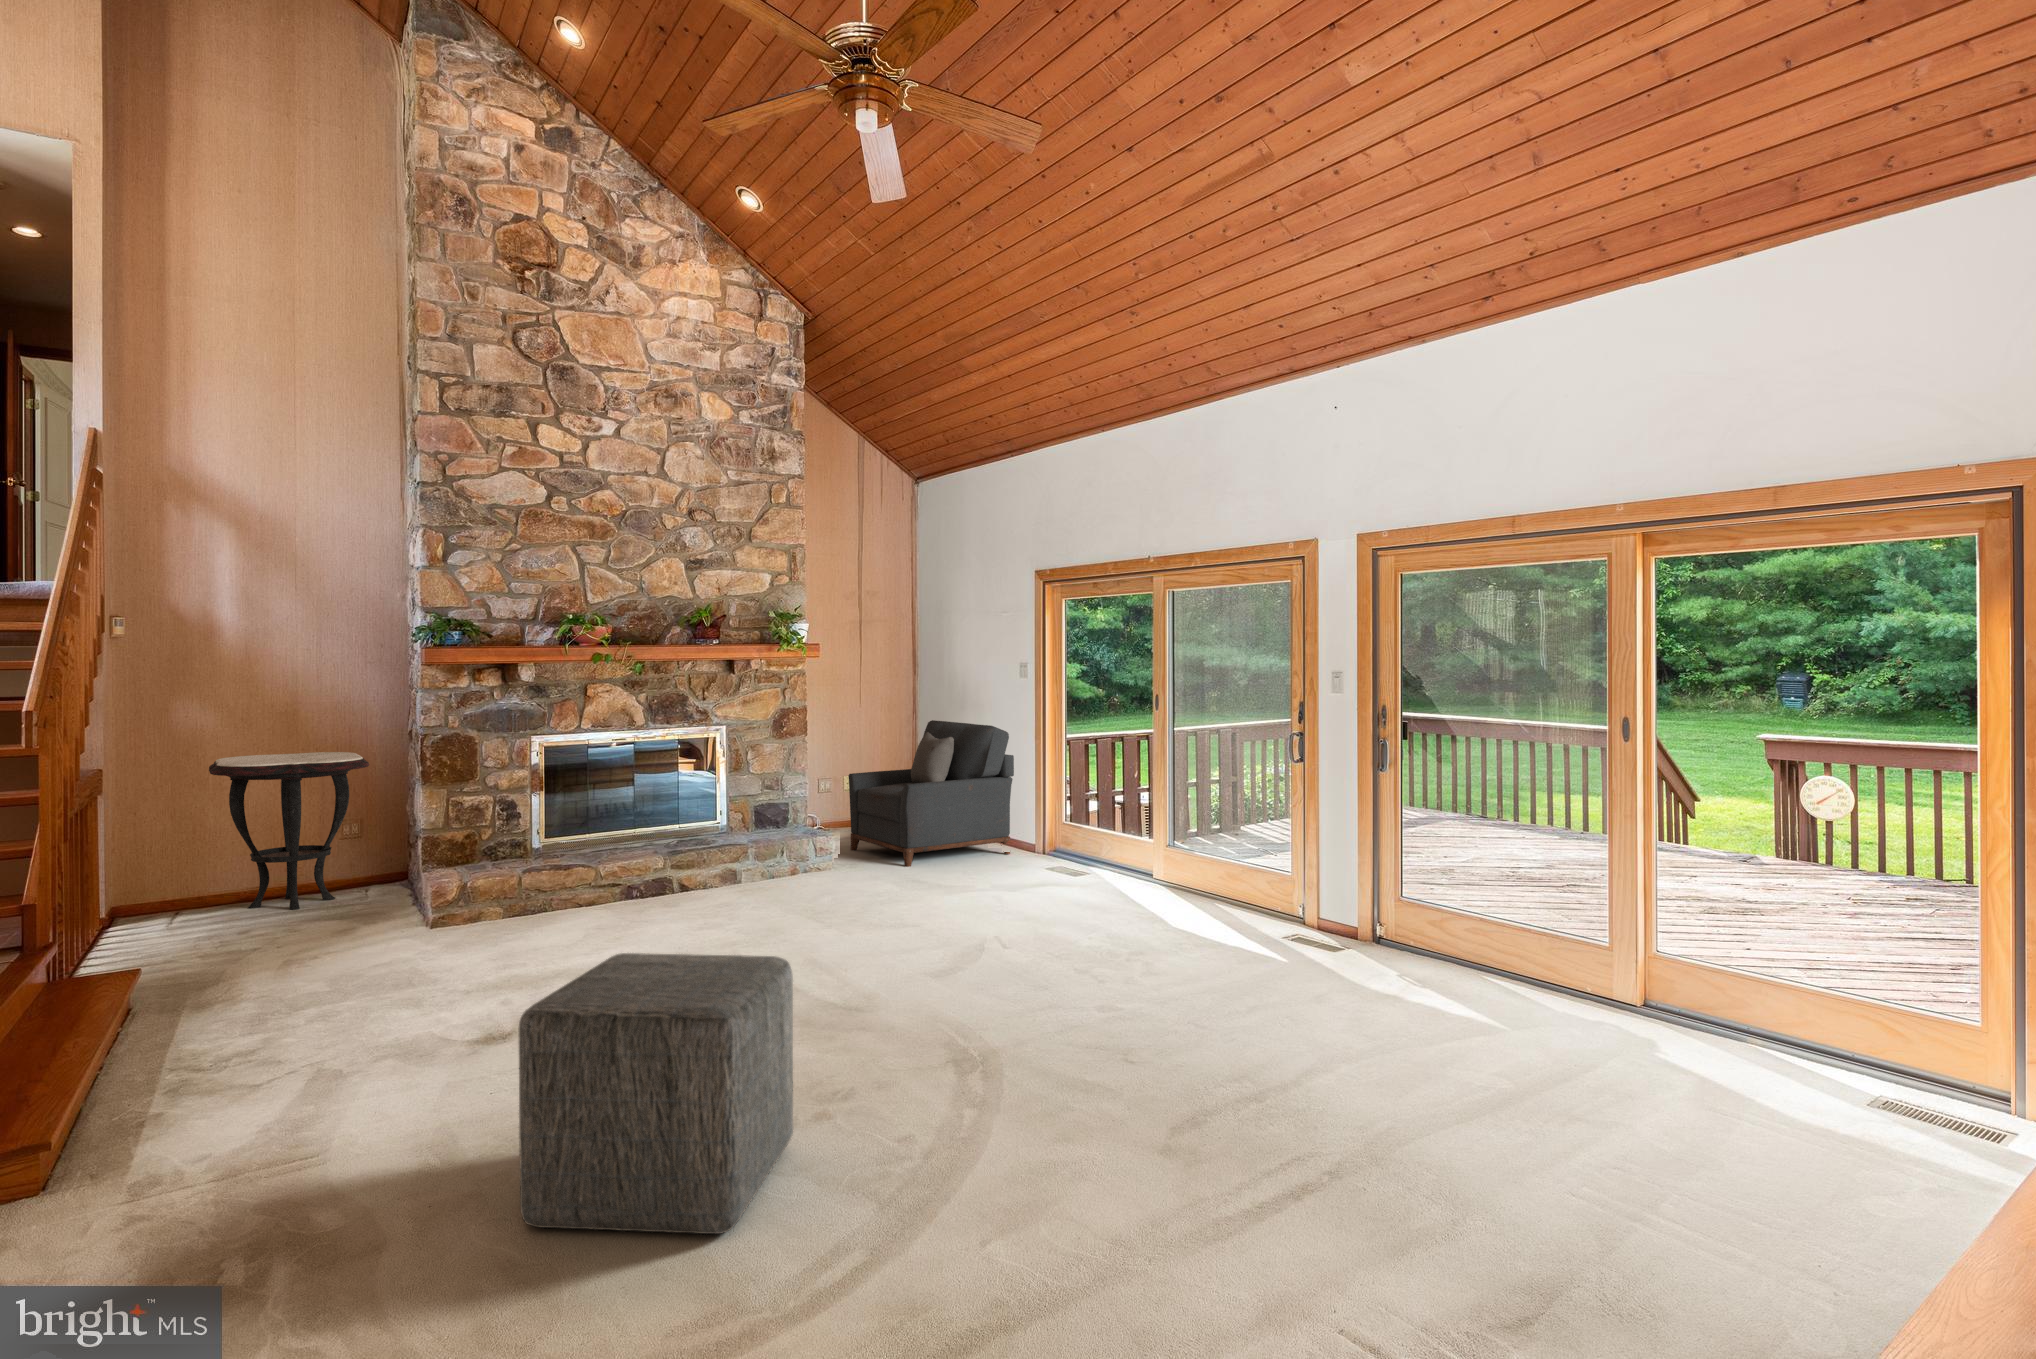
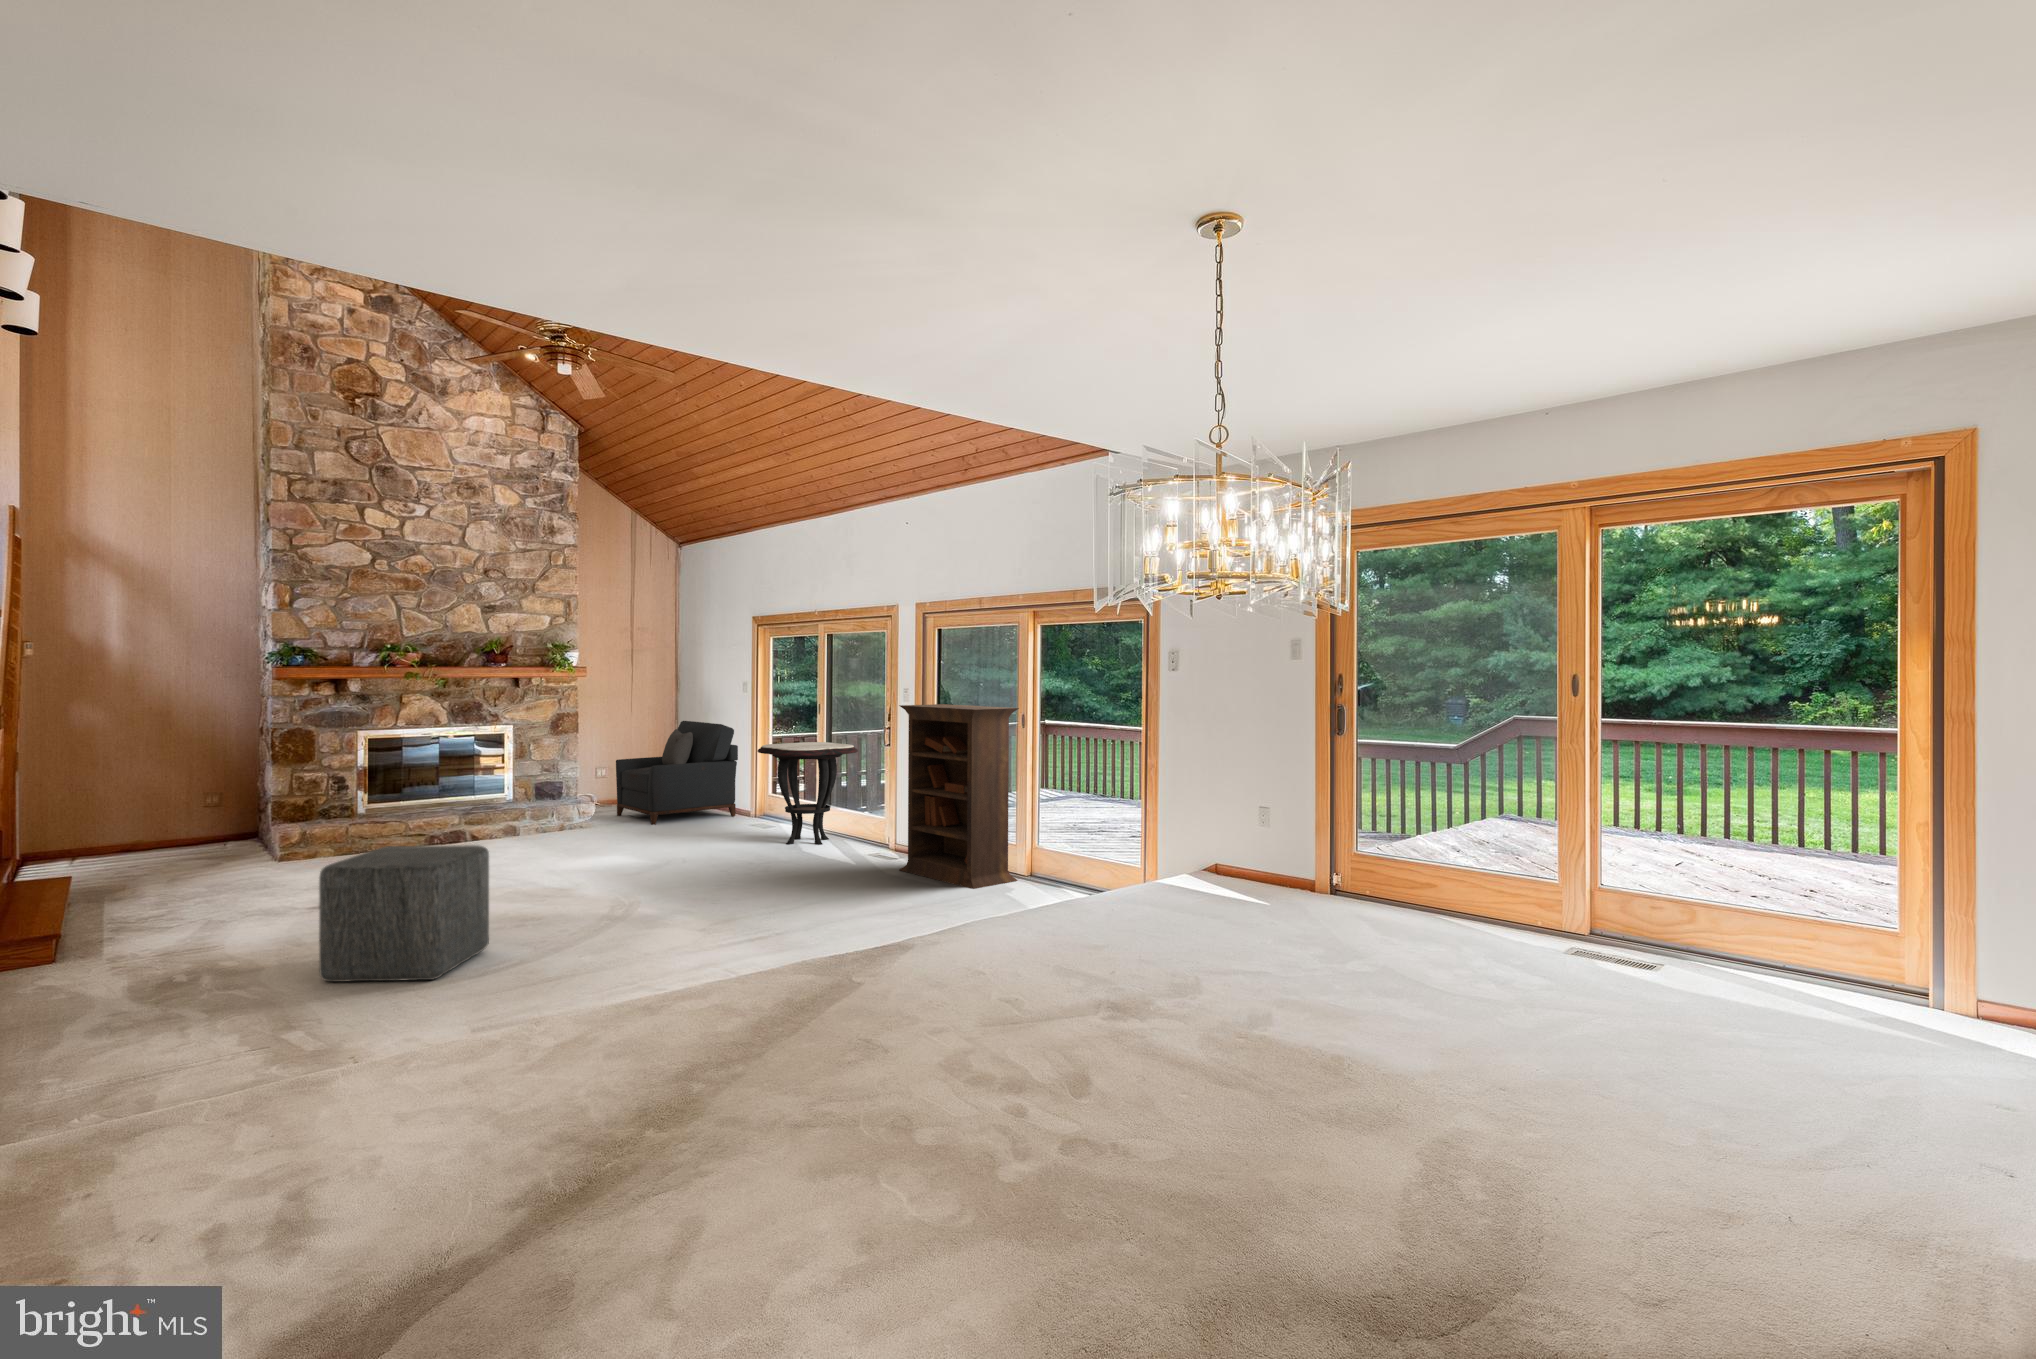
bookcase: none [1347,698,1584,1016] -> present [899,704,1019,889]
side table: present [209,752,369,910] -> present [758,742,858,845]

